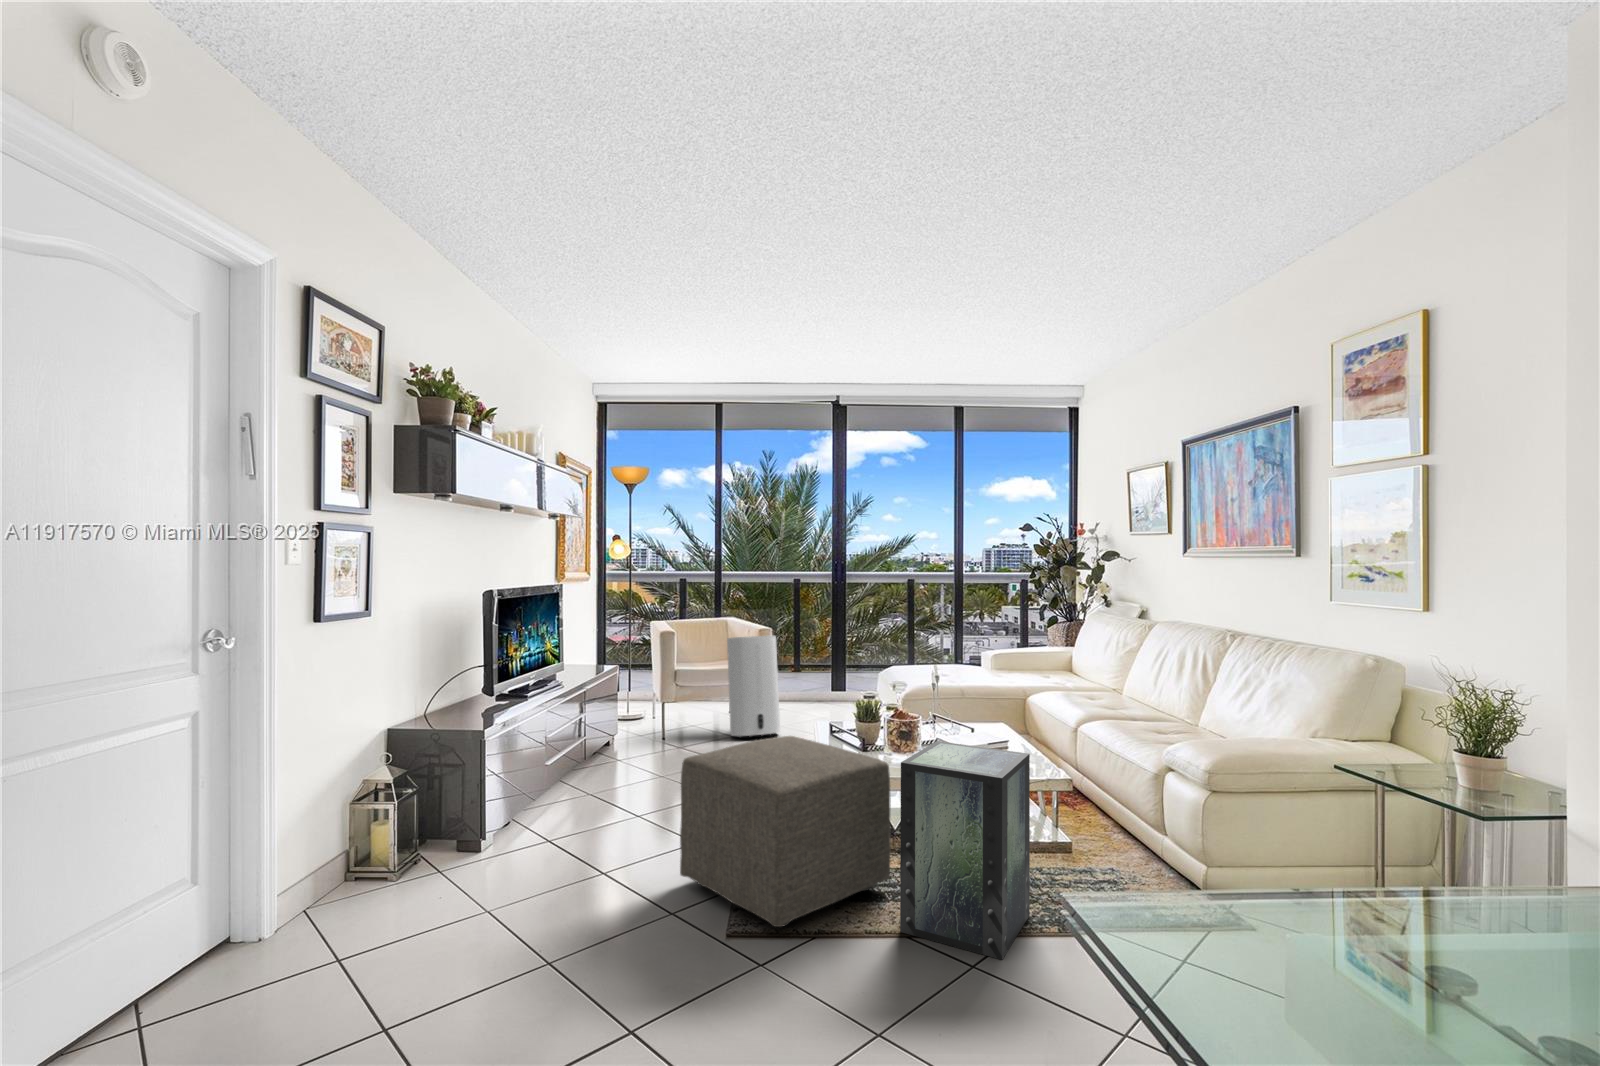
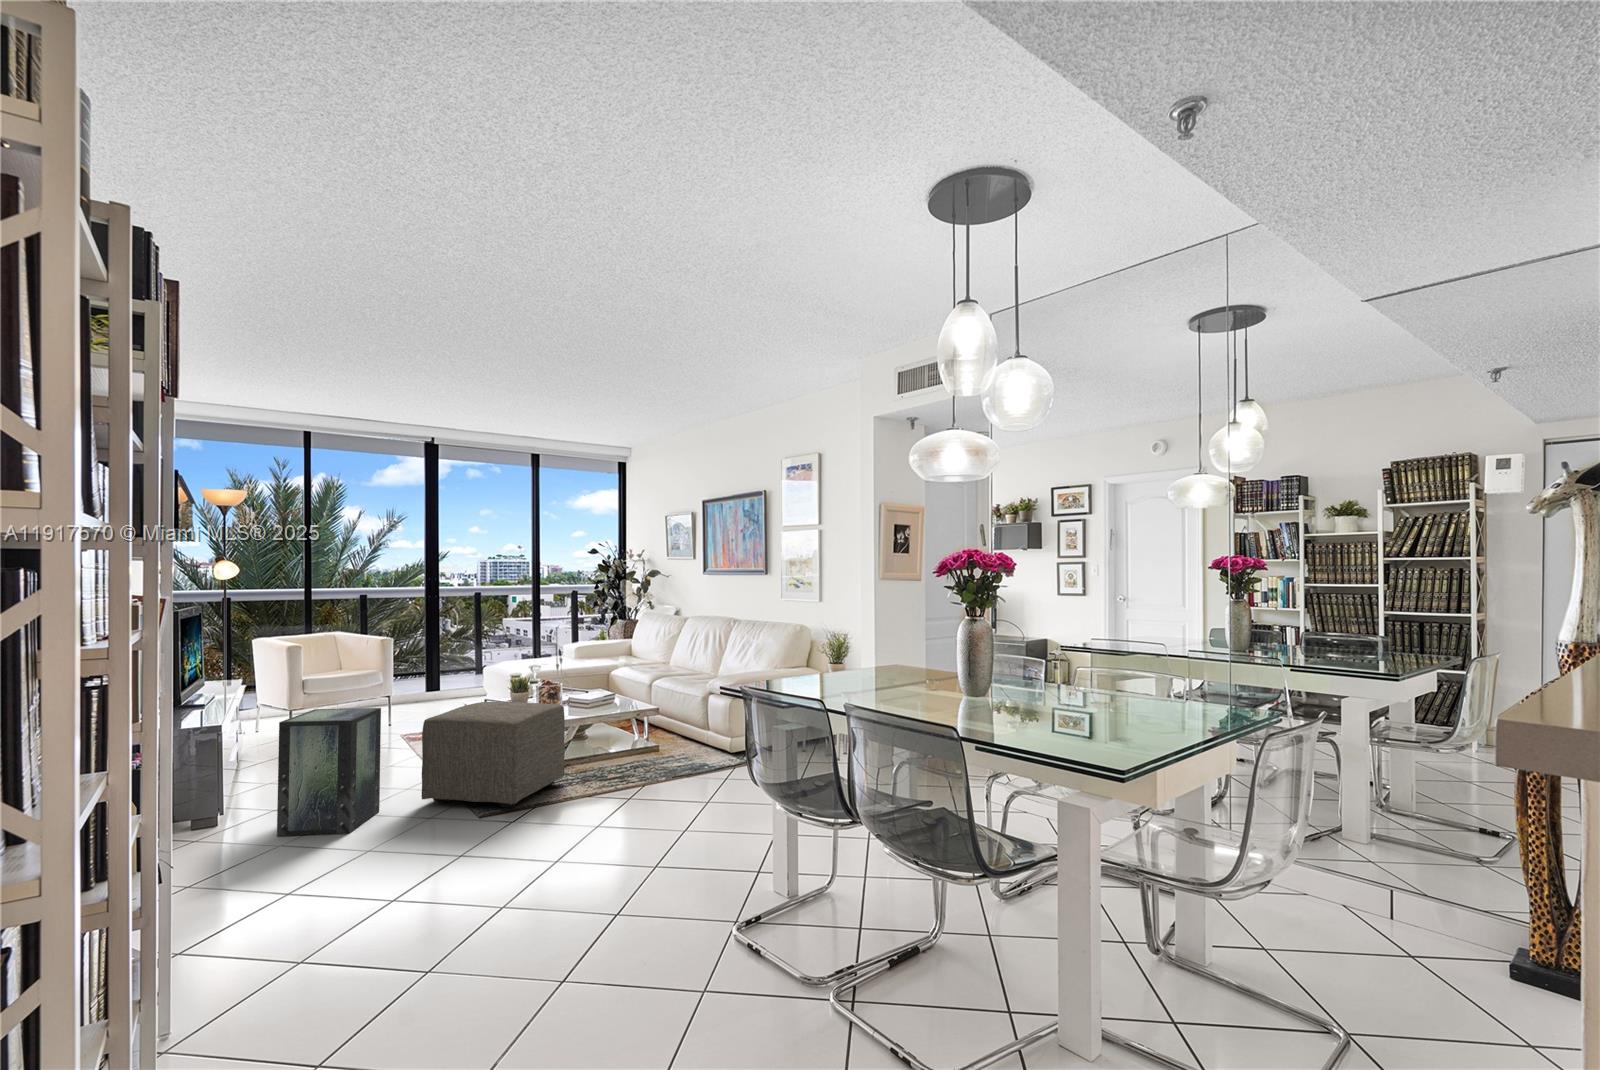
air purifier: present [727,636,780,737] -> none [355,645,406,732]
storage box: present [900,741,1030,960] -> present [277,708,381,836]

